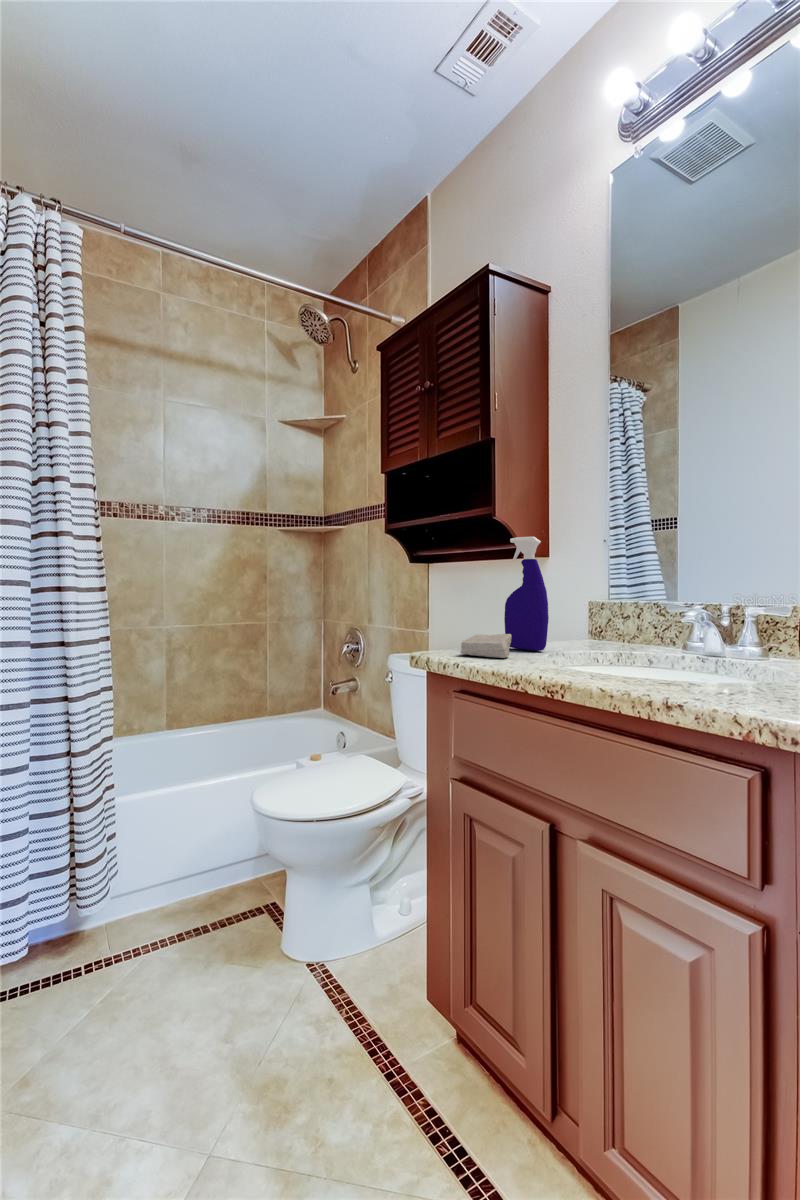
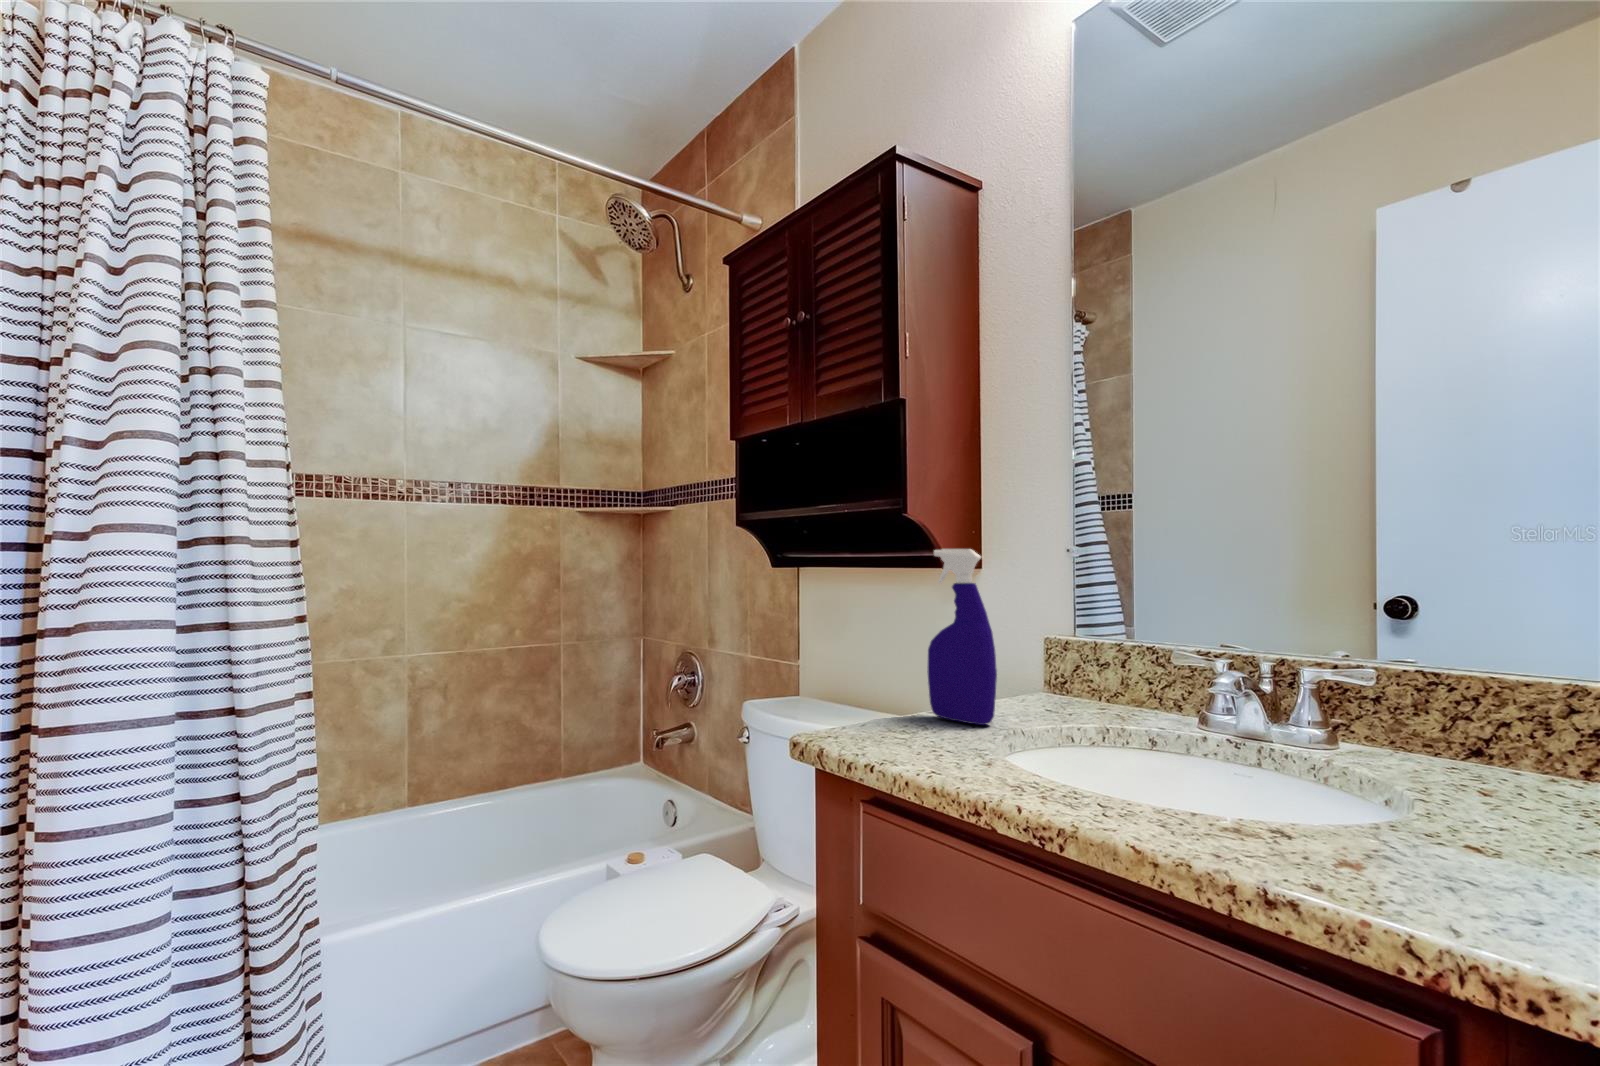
soap bar: present [461,634,511,658] -> none [869,706,947,750]

